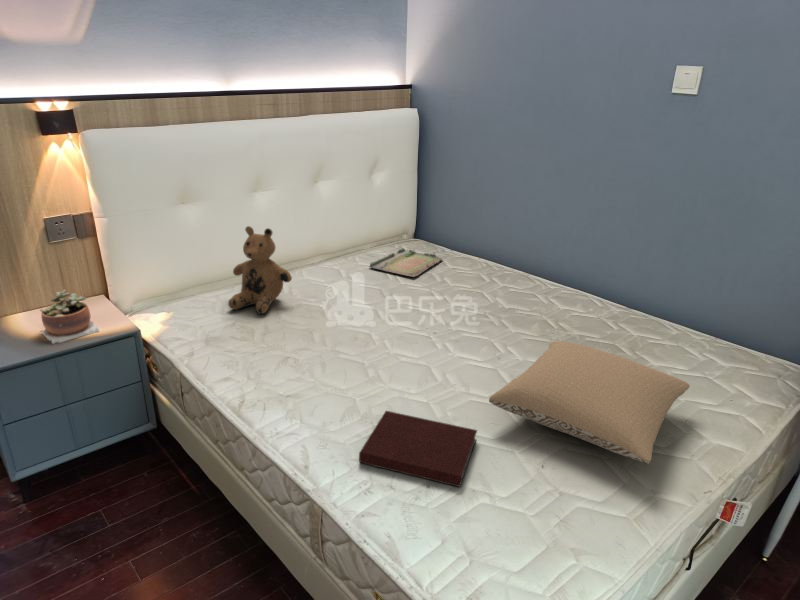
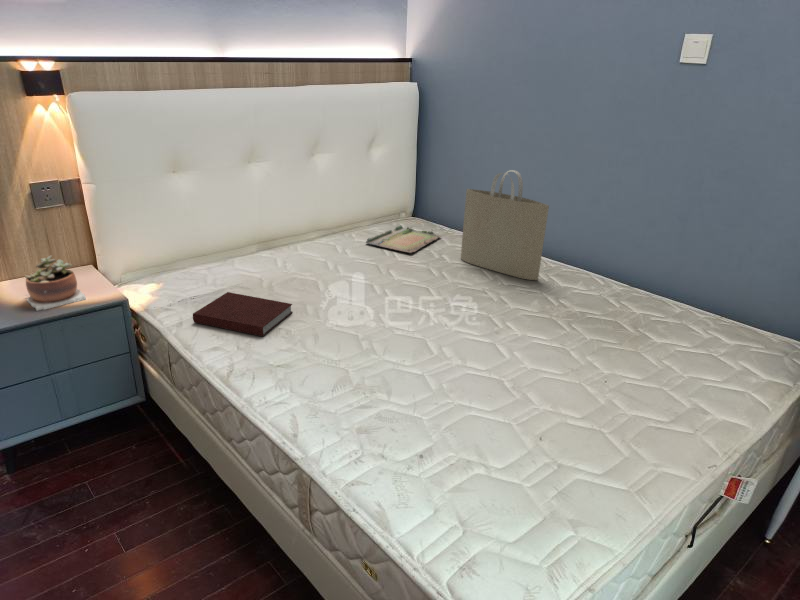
tote bag: none [463,197,548,304] -> present [461,170,549,280]
teddy bear: present [228,226,292,314] -> none [220,196,286,286]
pillow: present [489,341,690,464] -> none [486,314,694,435]
notebook: present [359,411,477,487] -> present [193,292,293,336]

